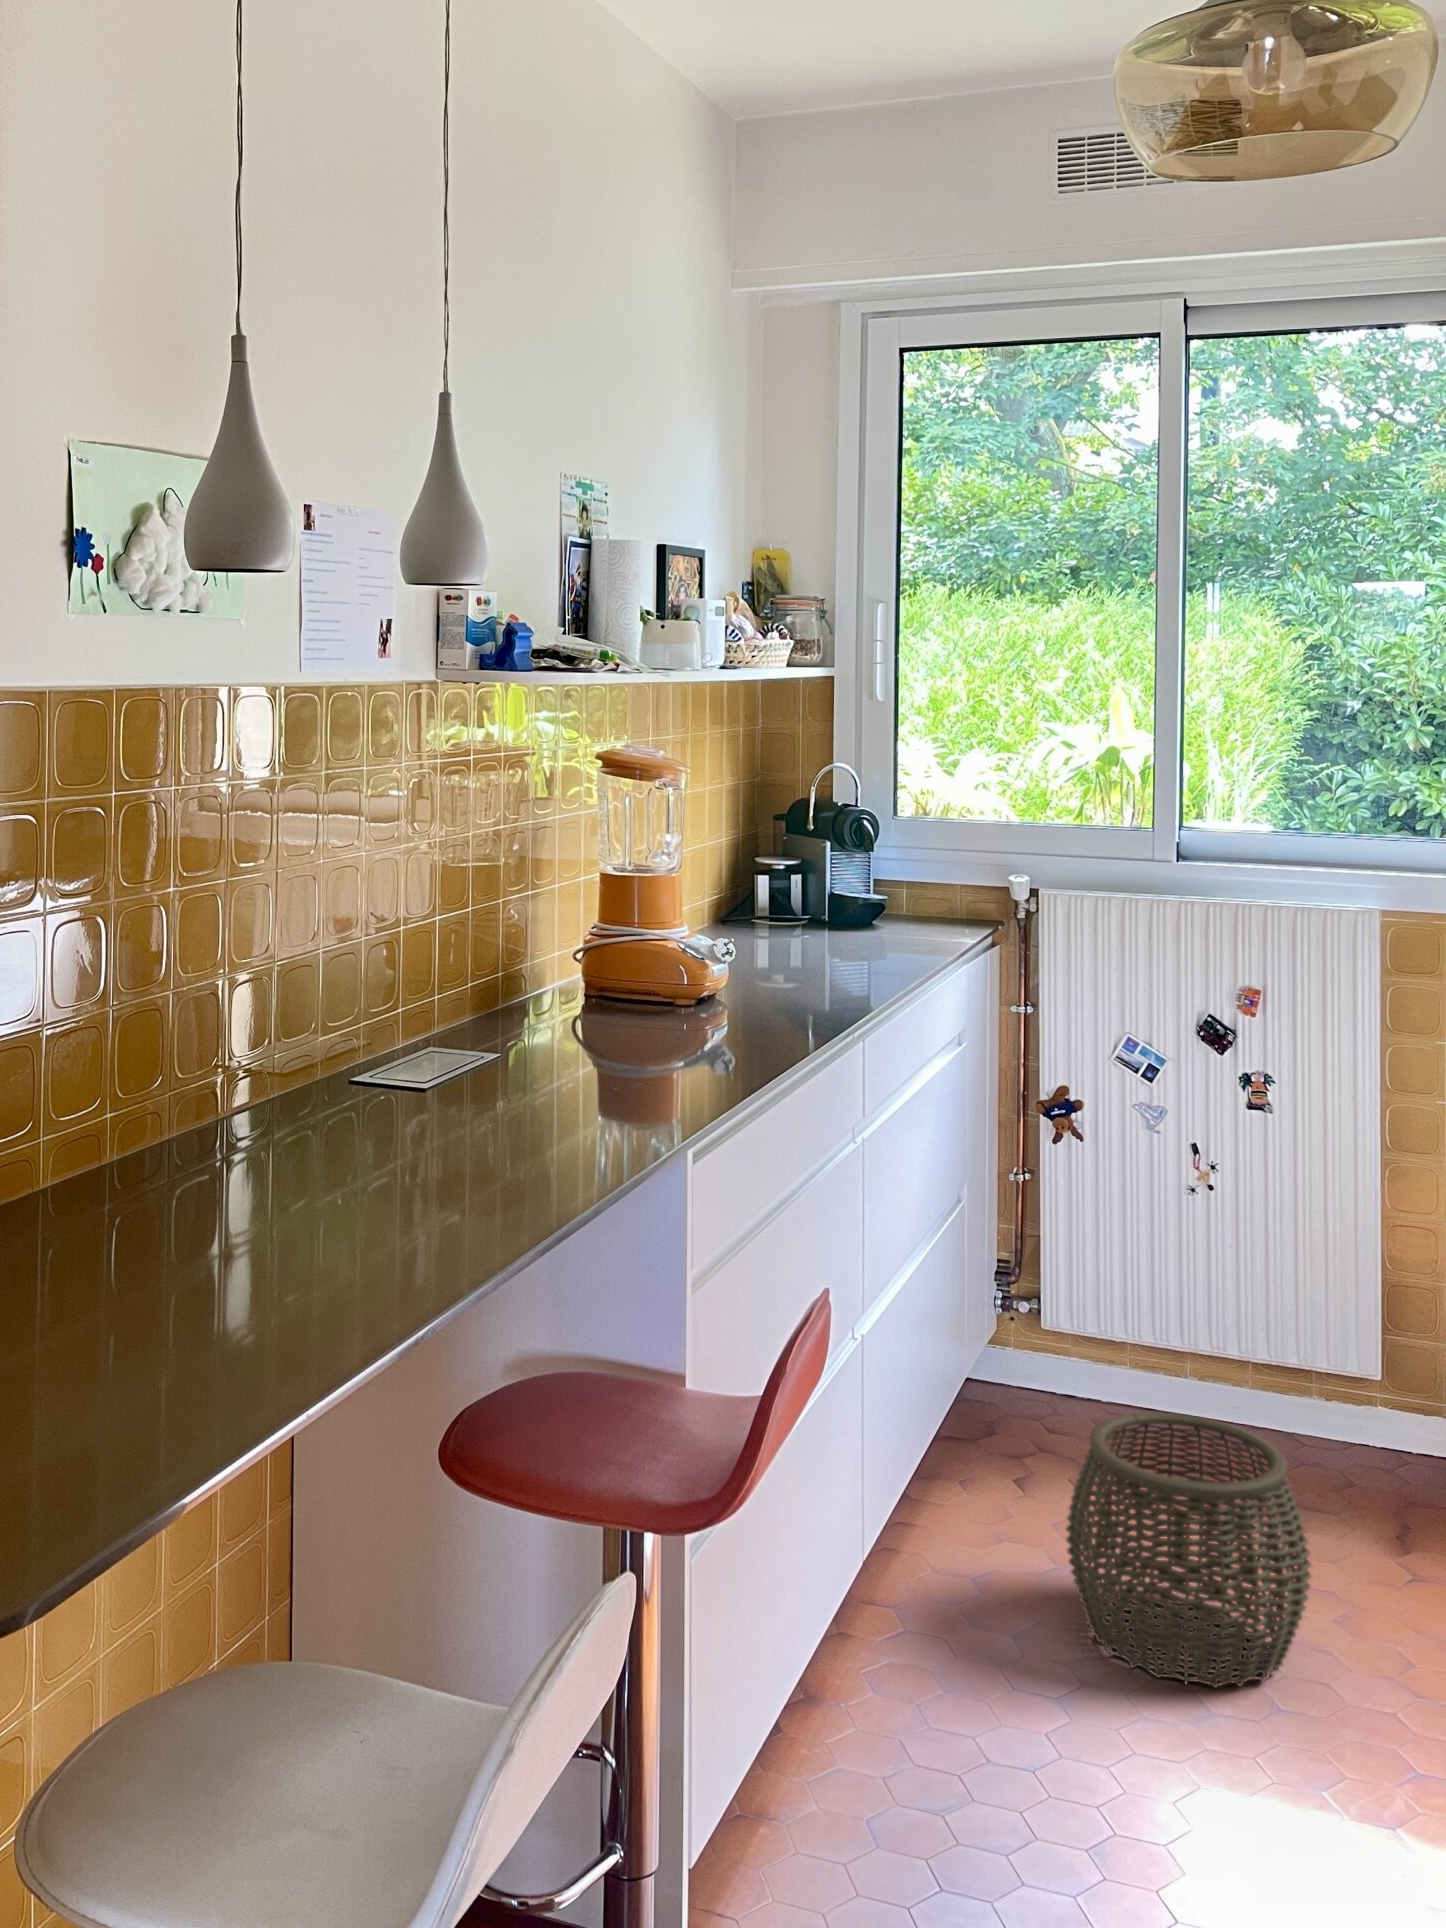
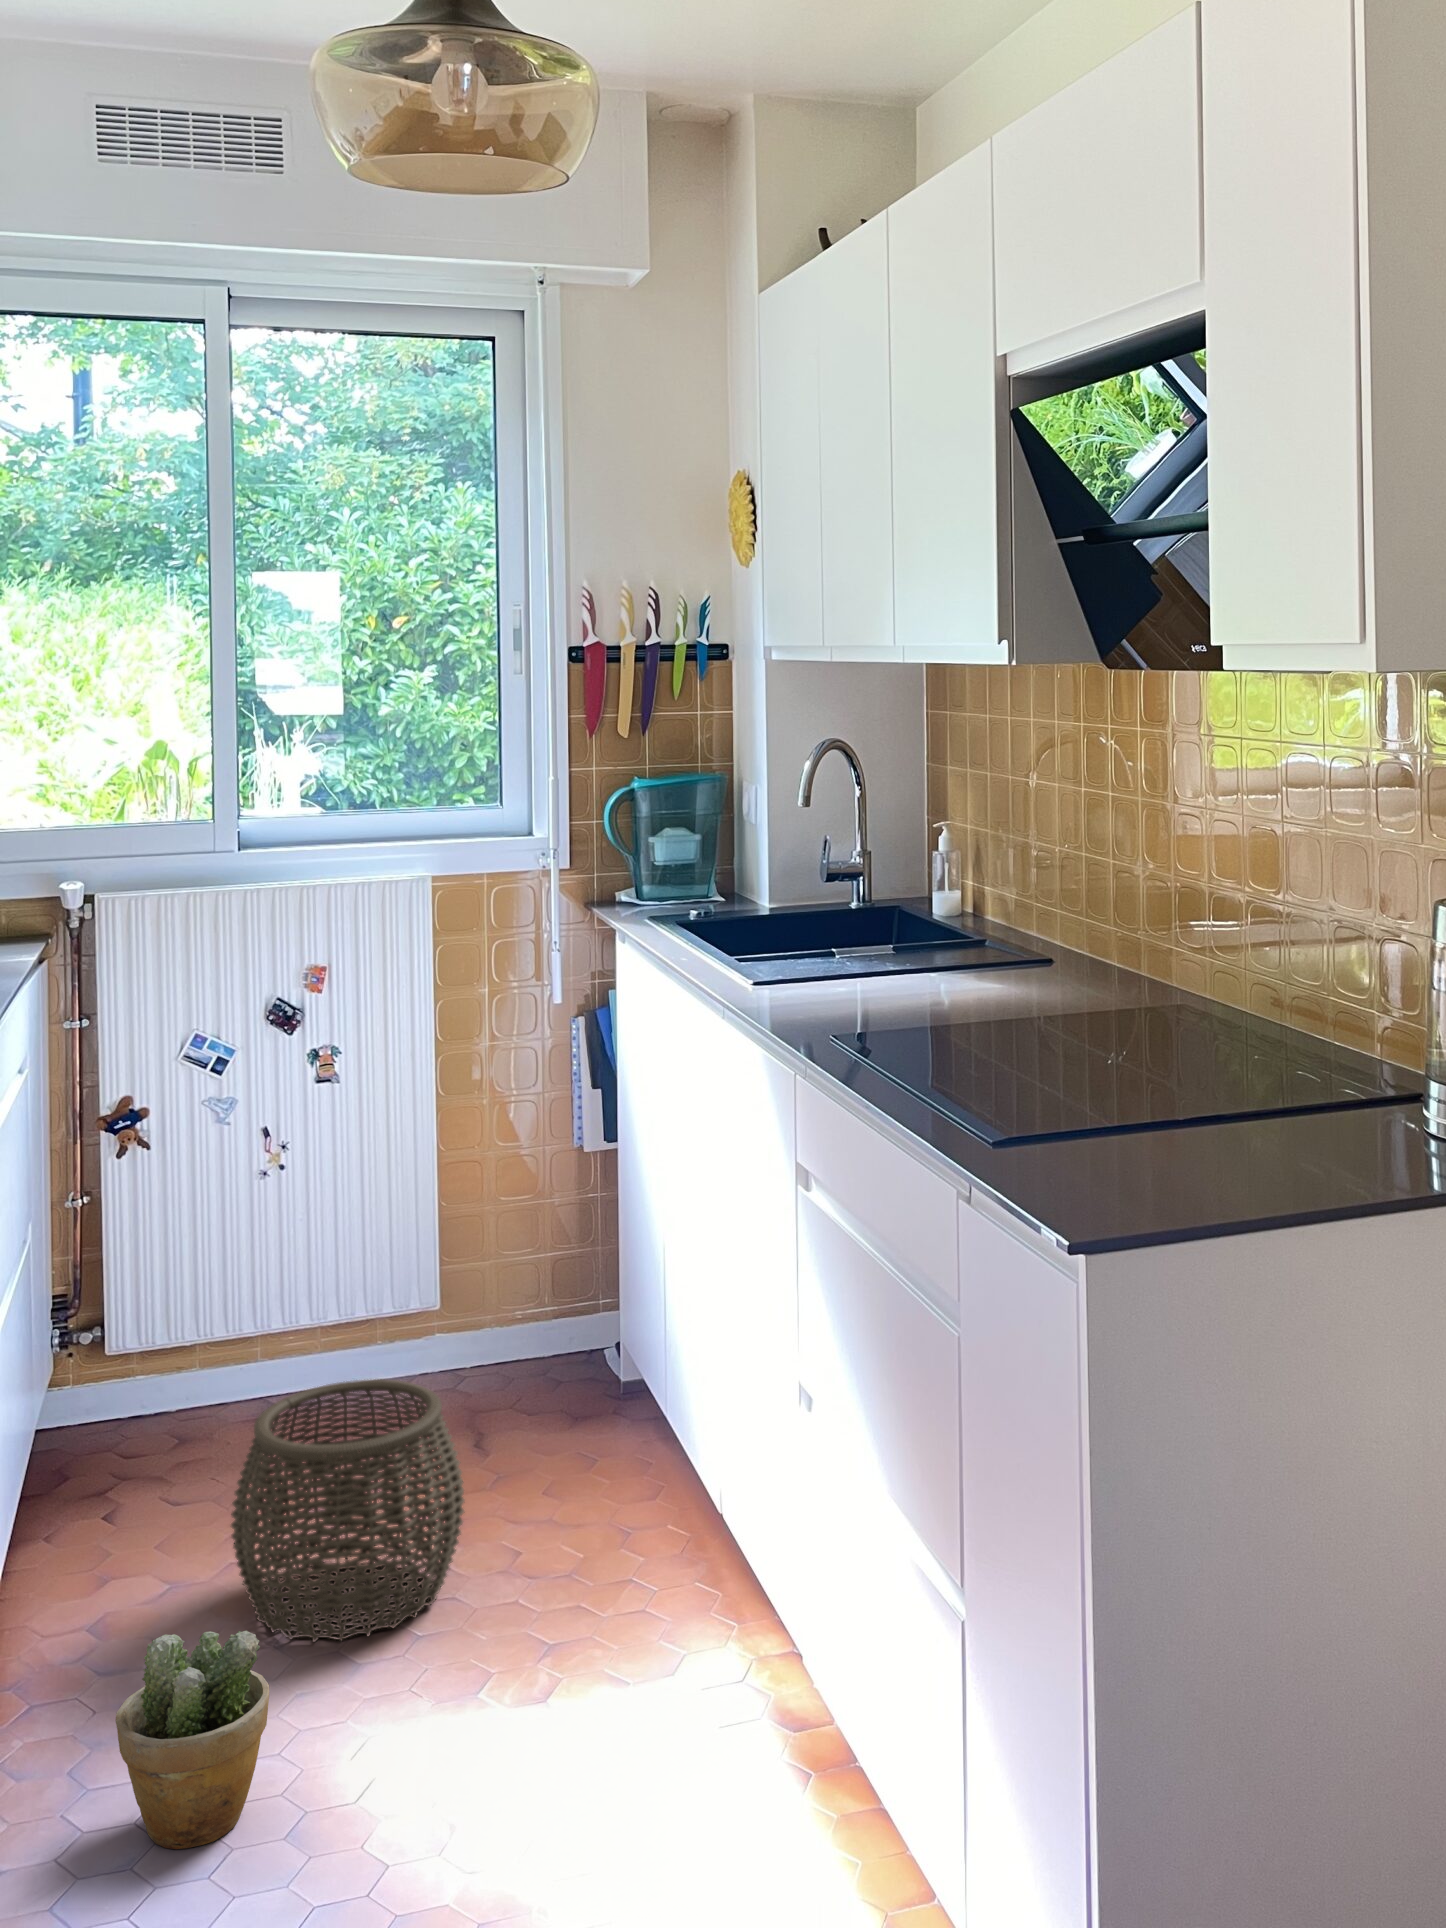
potted plant: none [886,1591,1028,1807] -> present [116,1631,269,1849]

